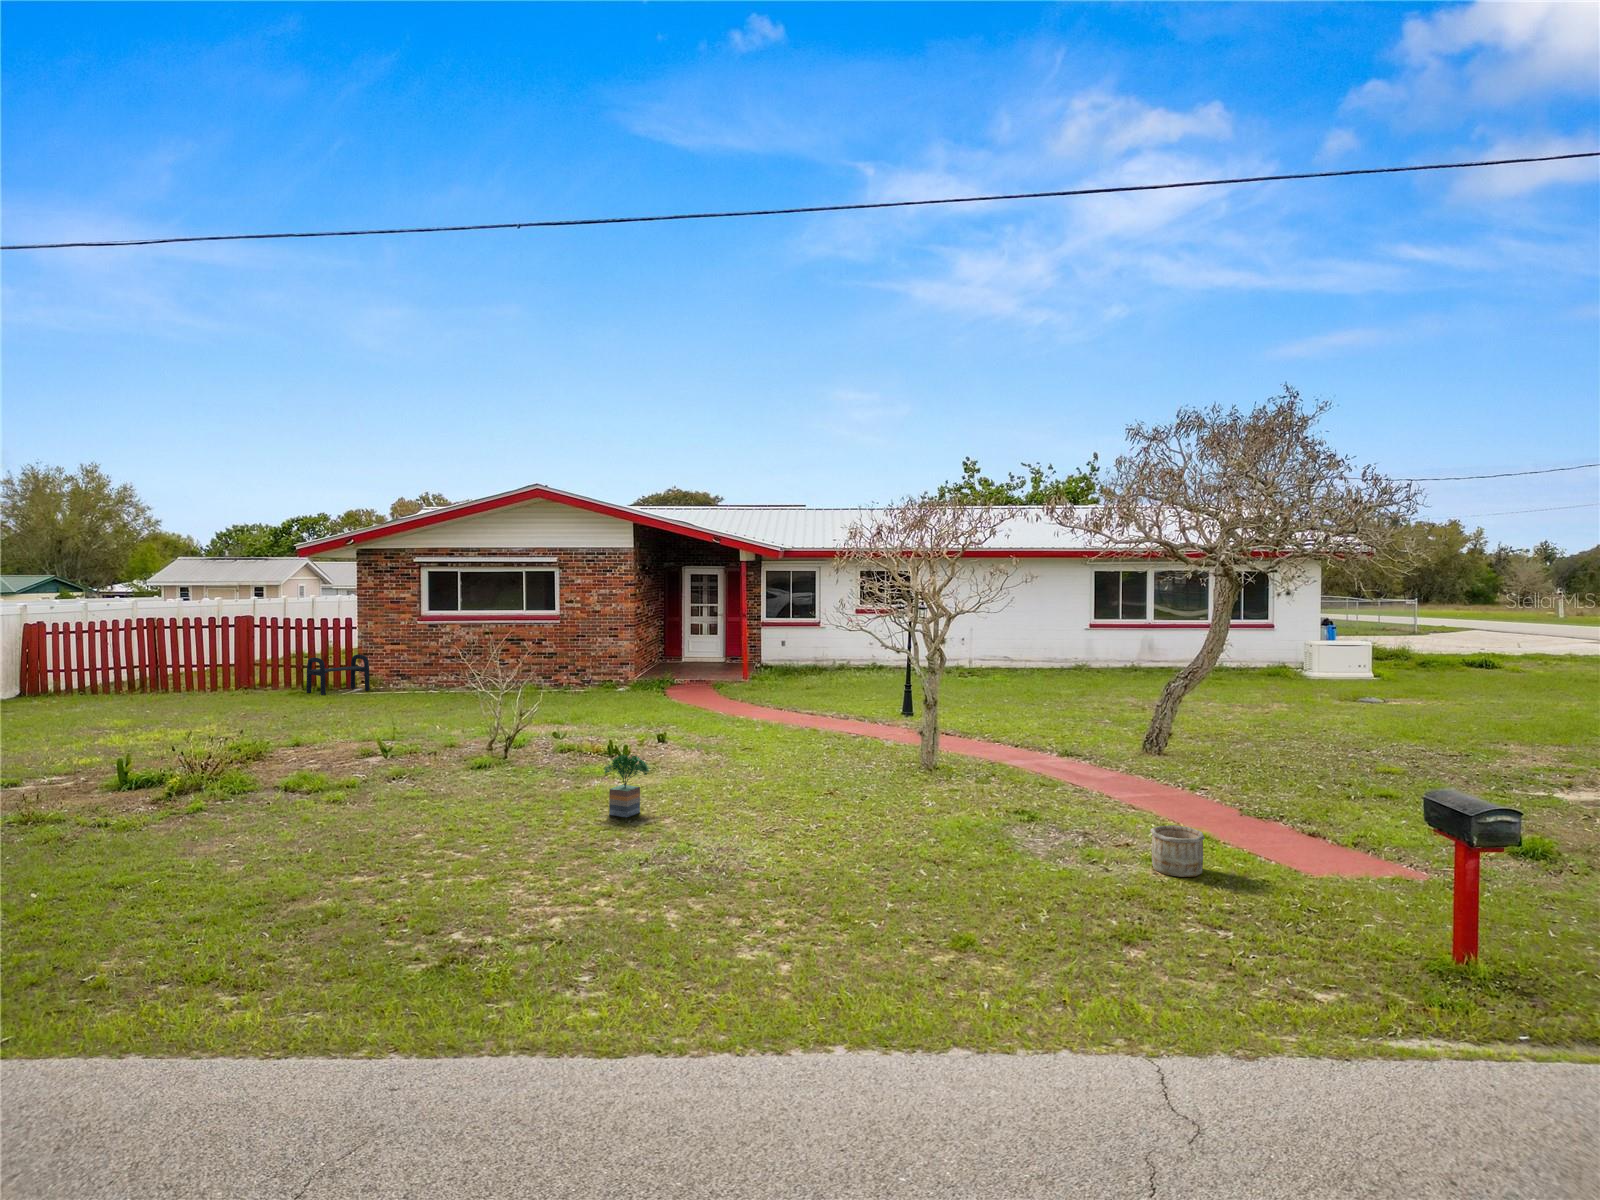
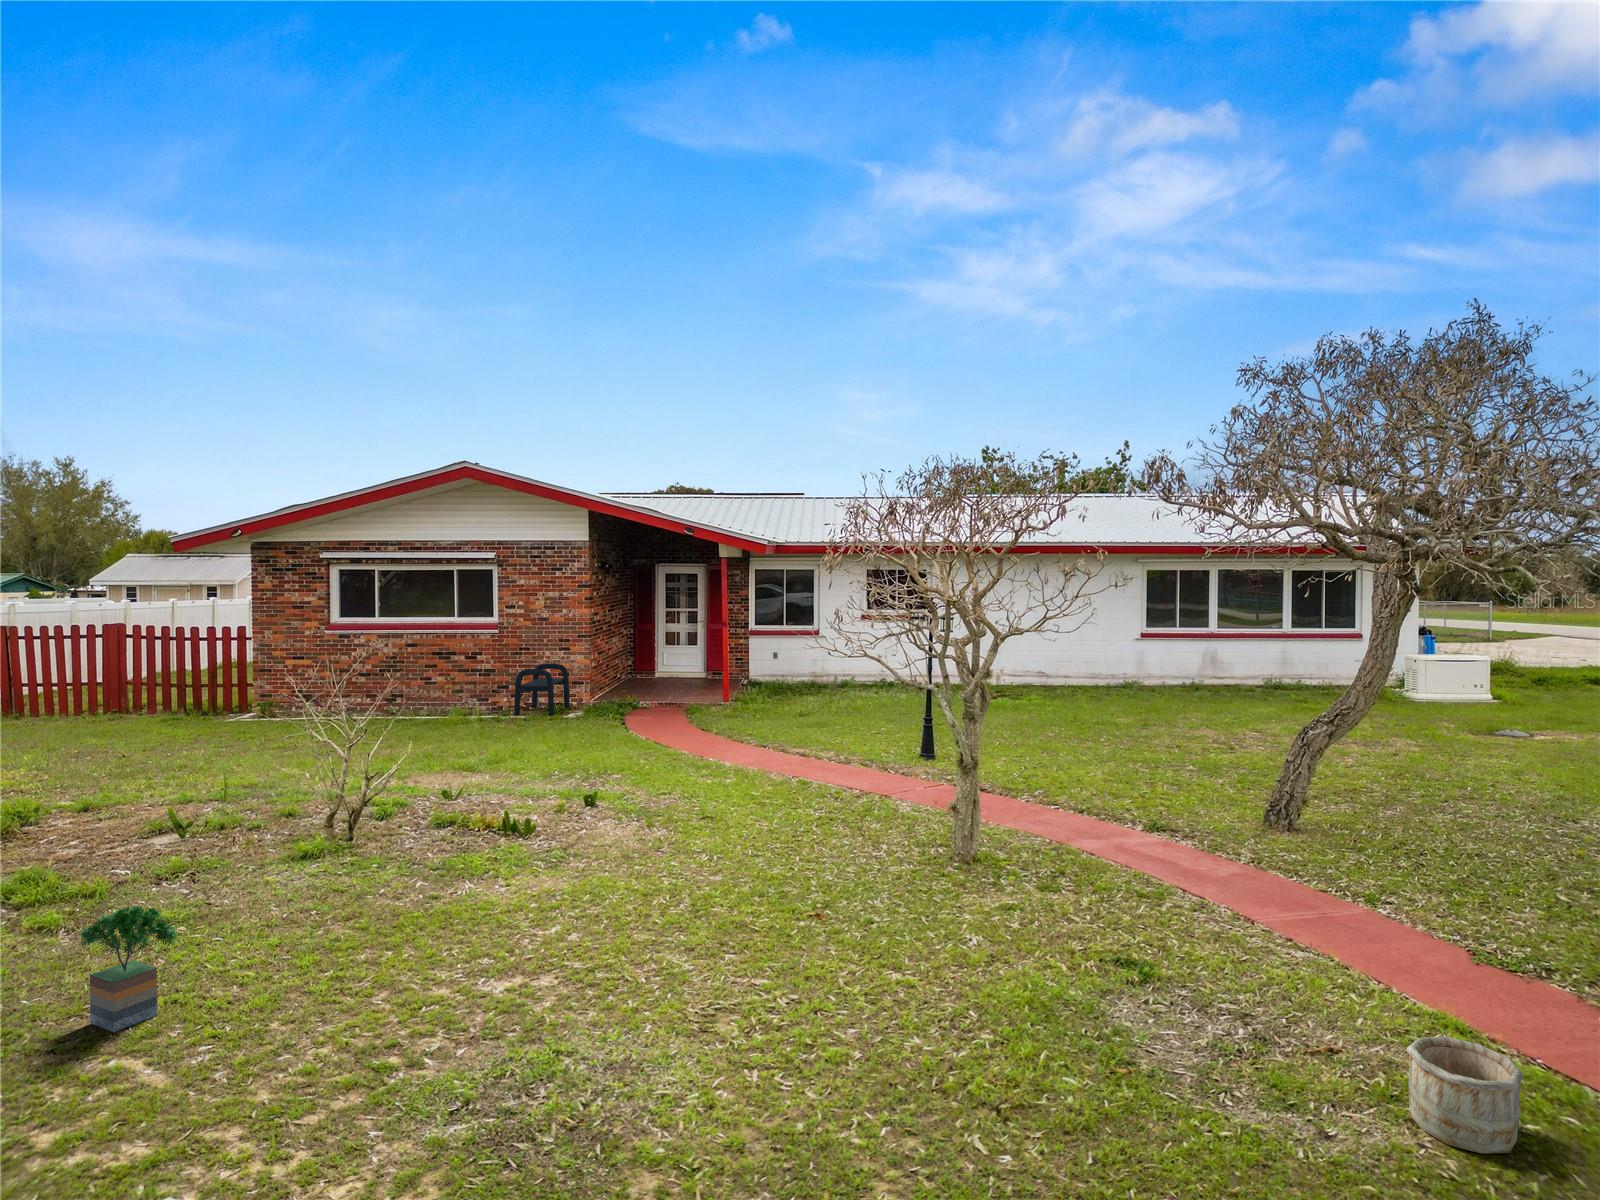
bench: present [307,655,370,695] -> present [514,663,569,716]
potted tree: present [604,755,649,817] -> present [79,906,178,1033]

